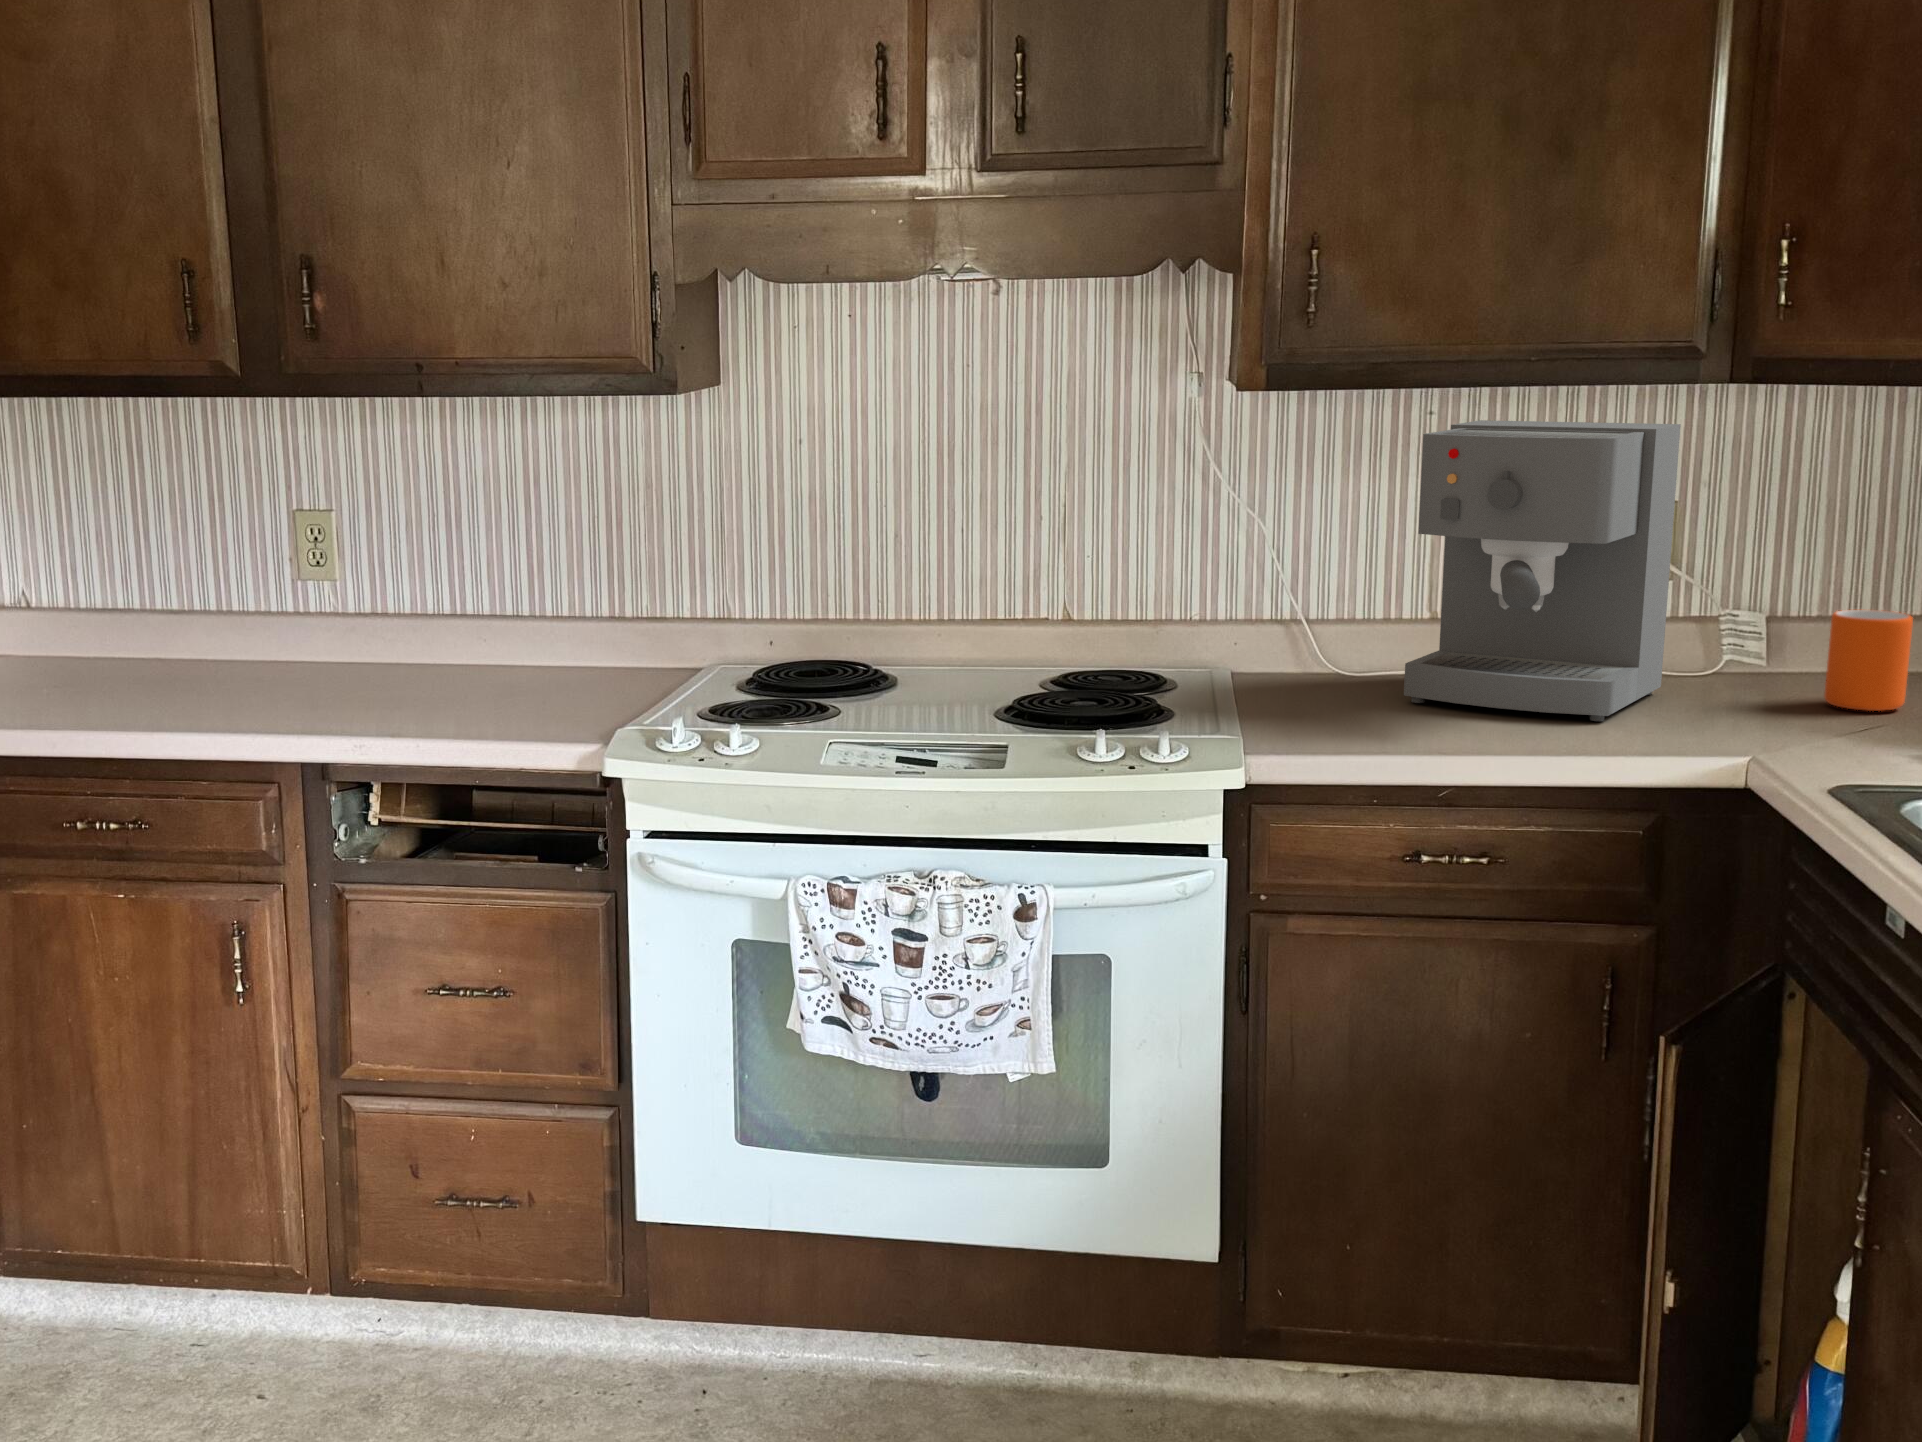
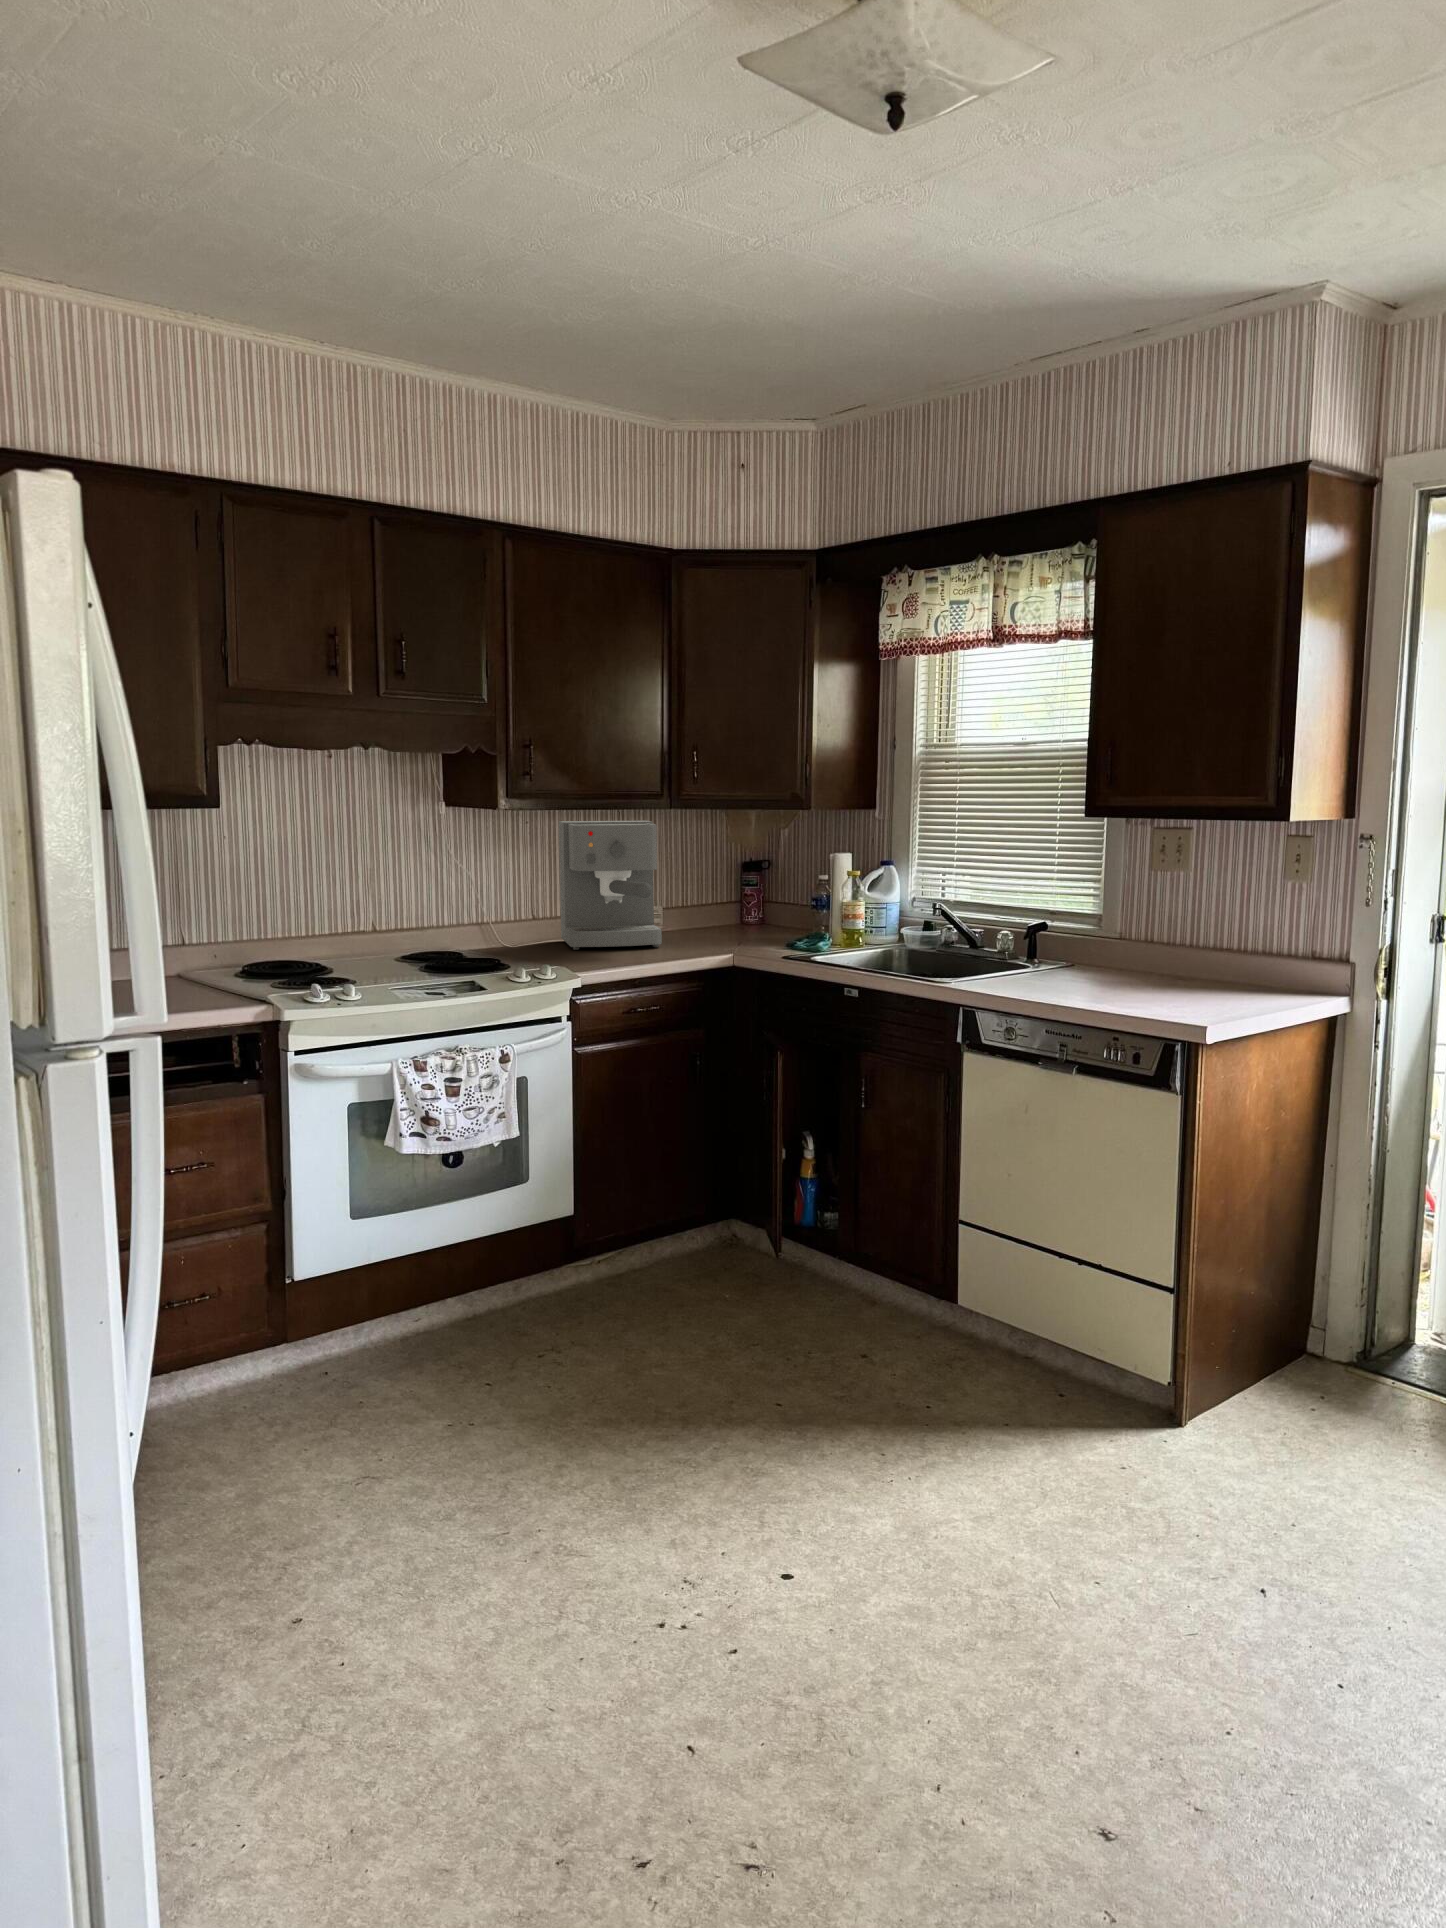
mug: present [1825,610,1913,711] -> none [707,895,736,935]

